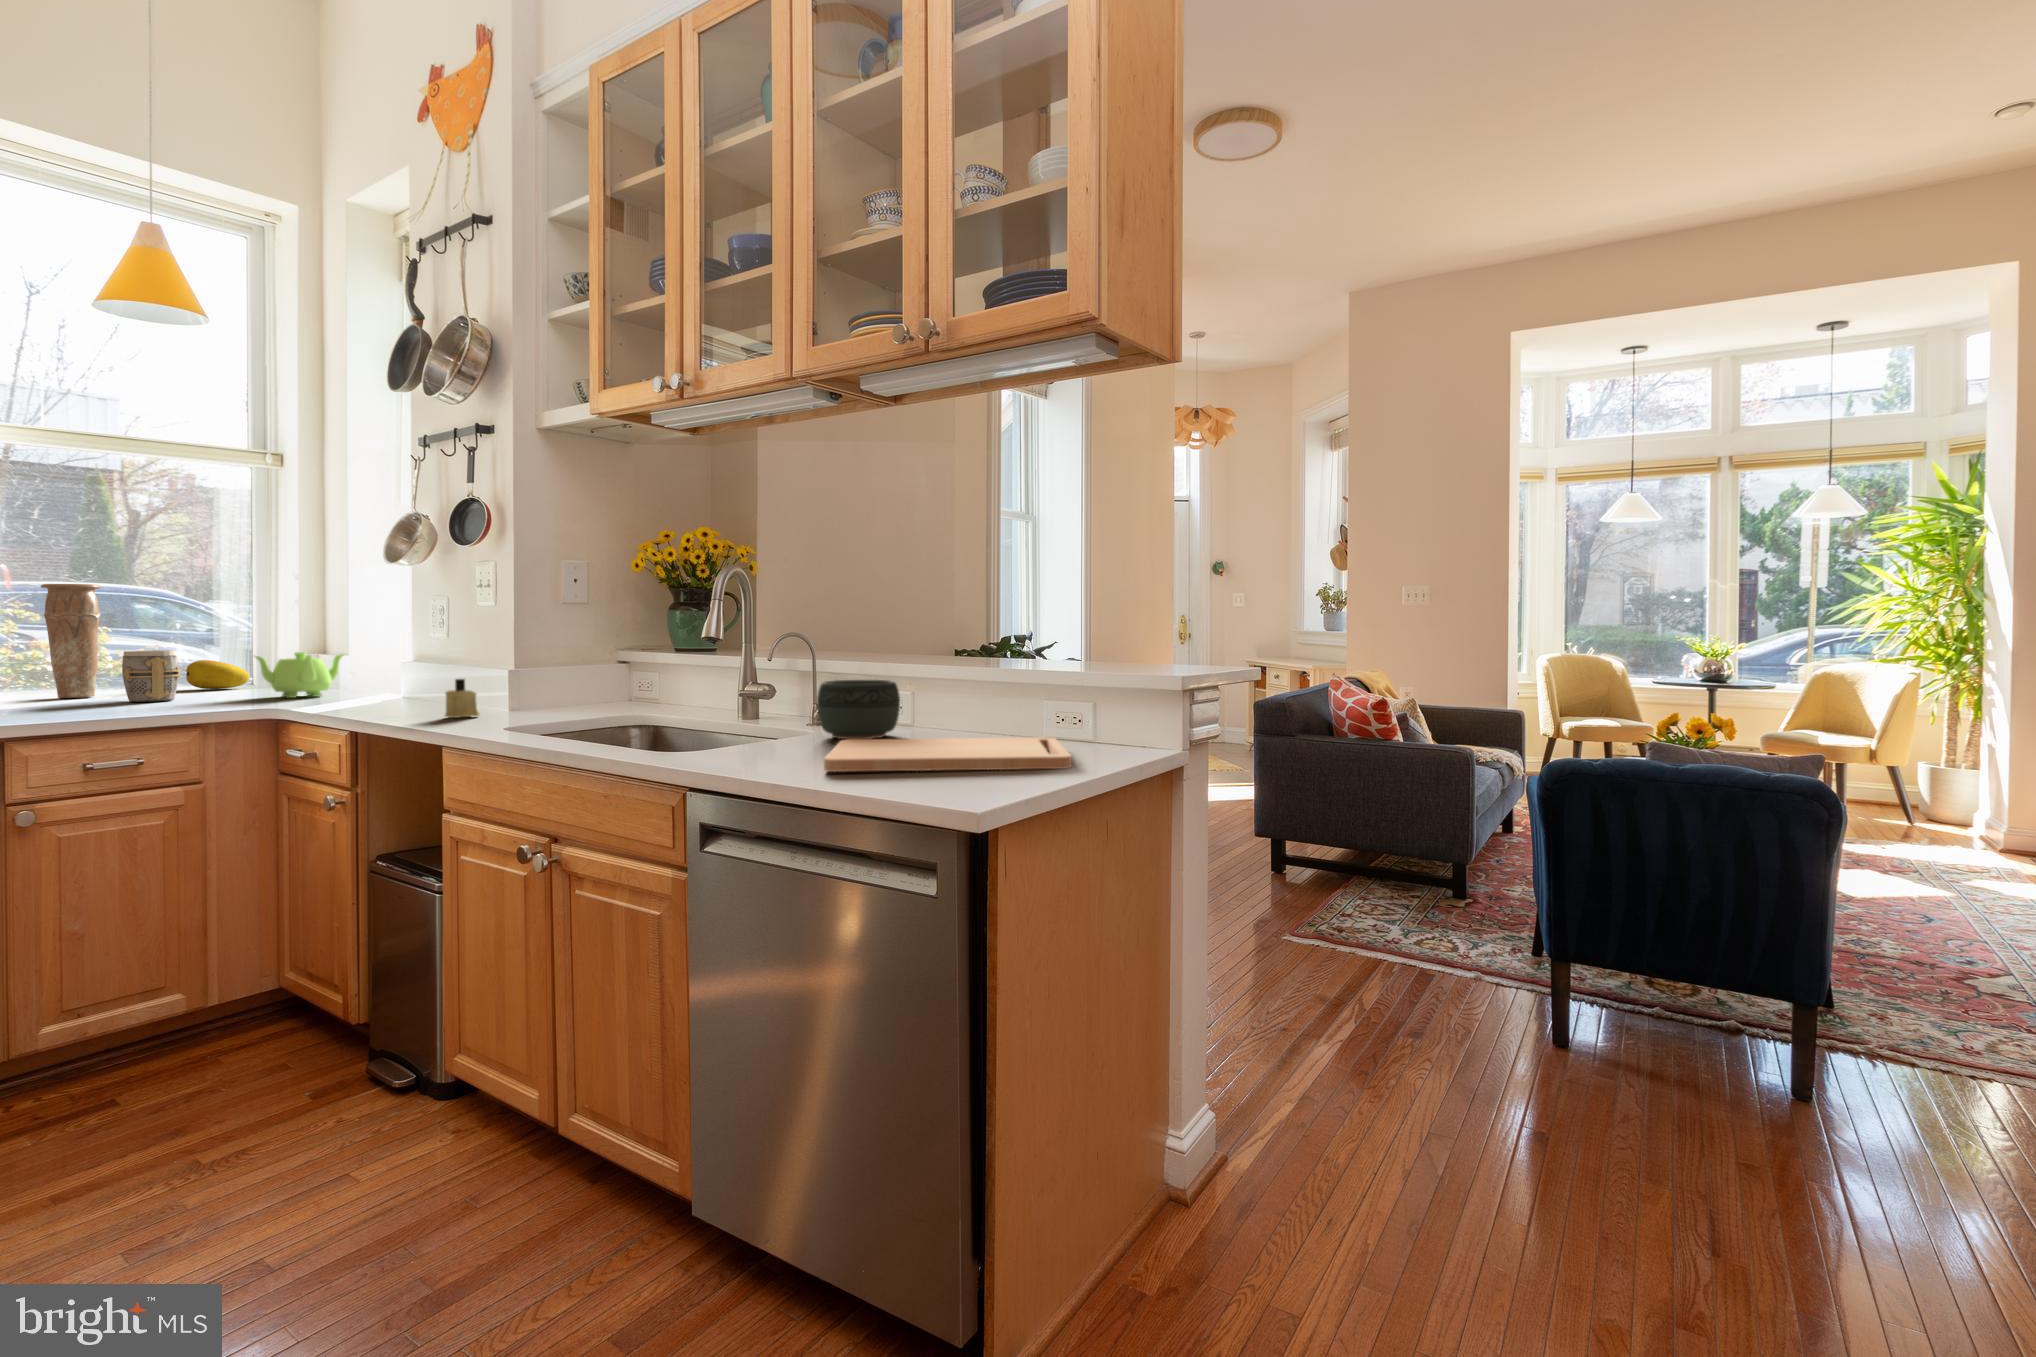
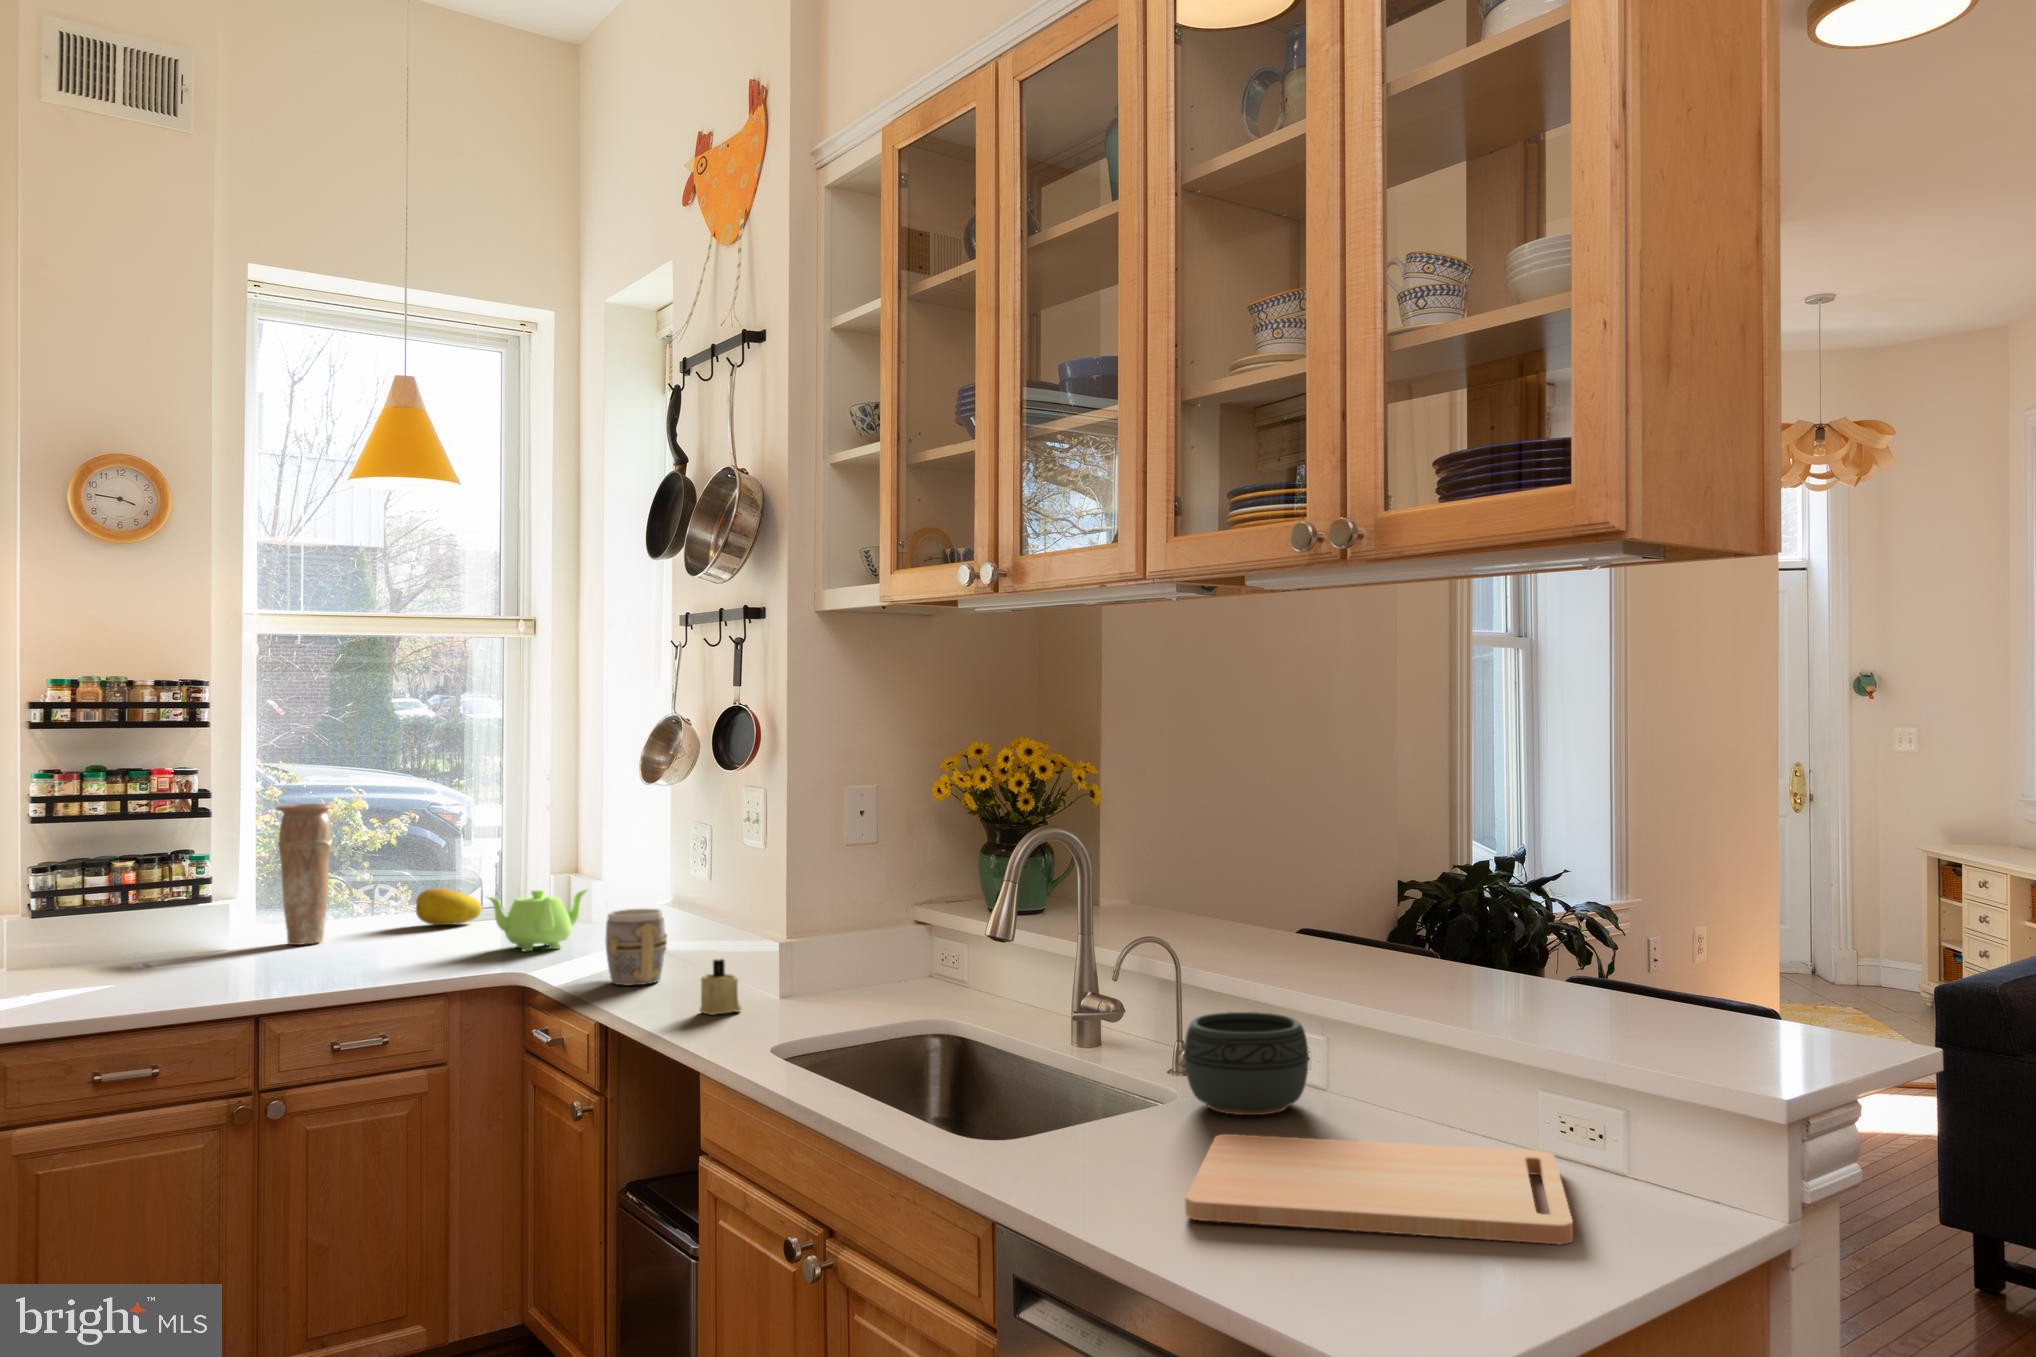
mug: present [122,650,180,702] -> present [605,909,667,985]

